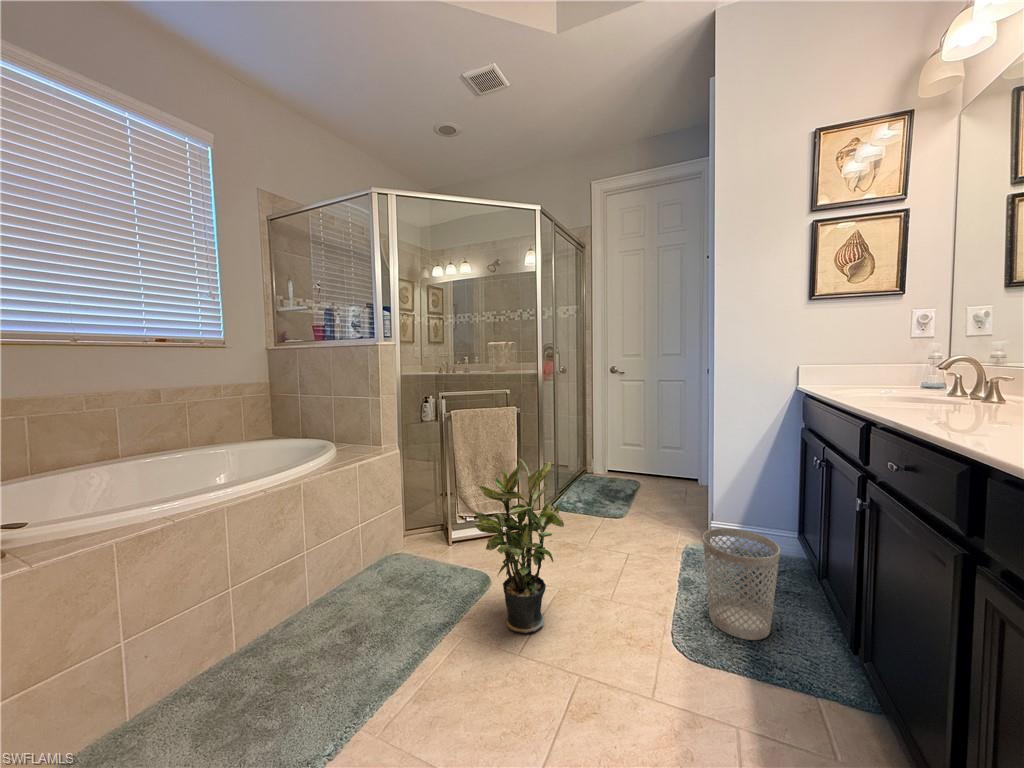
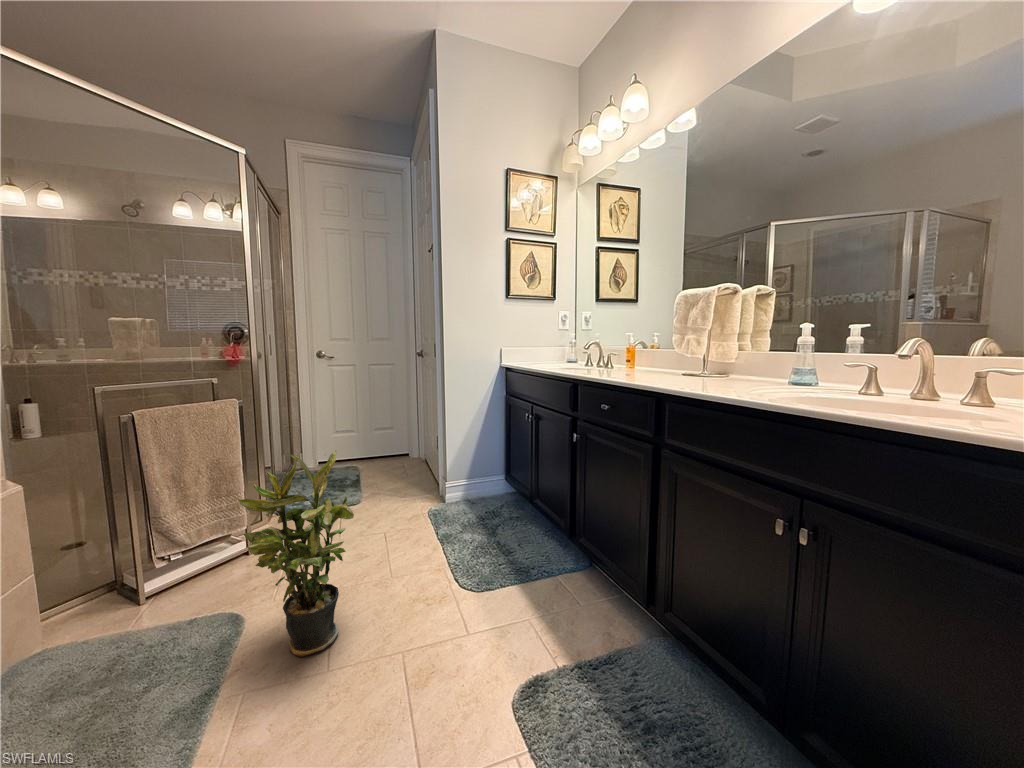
wastebasket: present [703,528,780,640] -> none [466,478,519,561]

